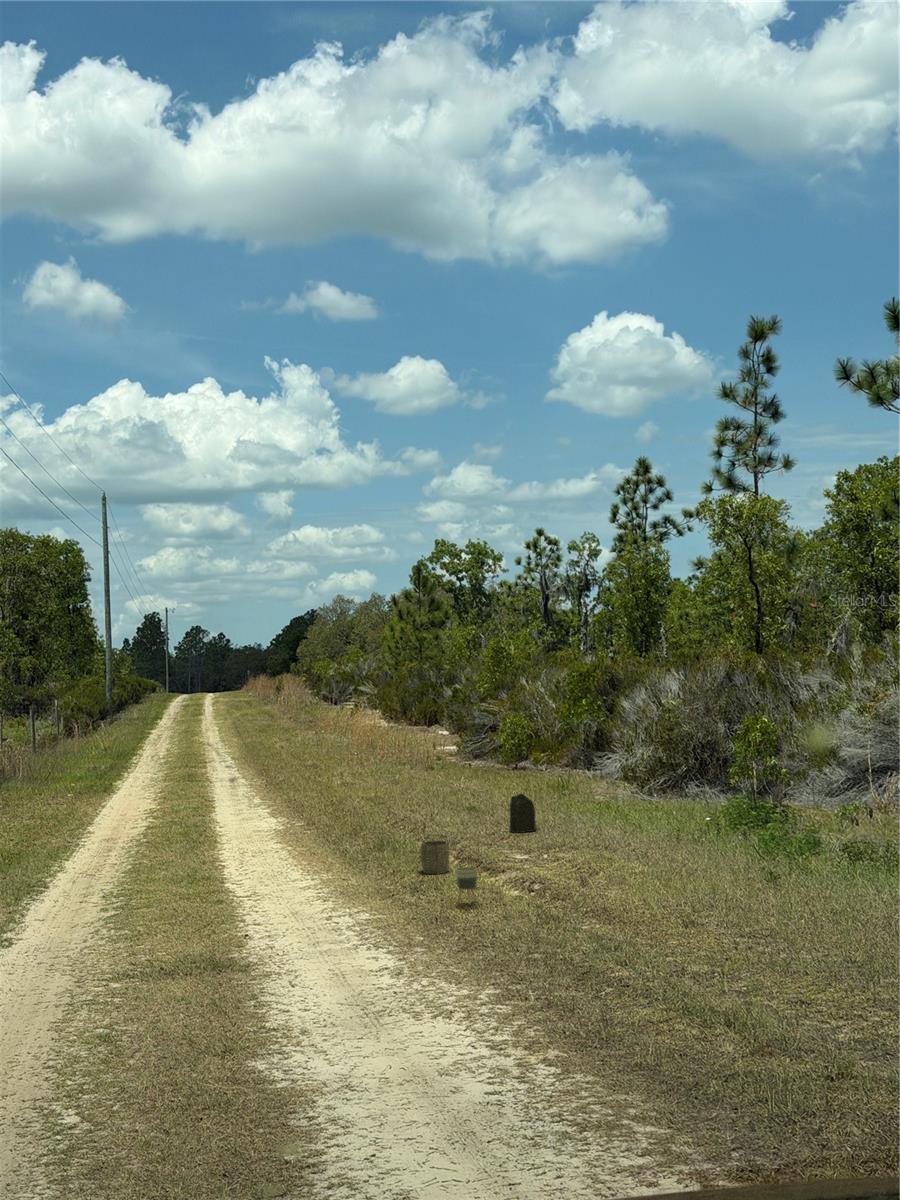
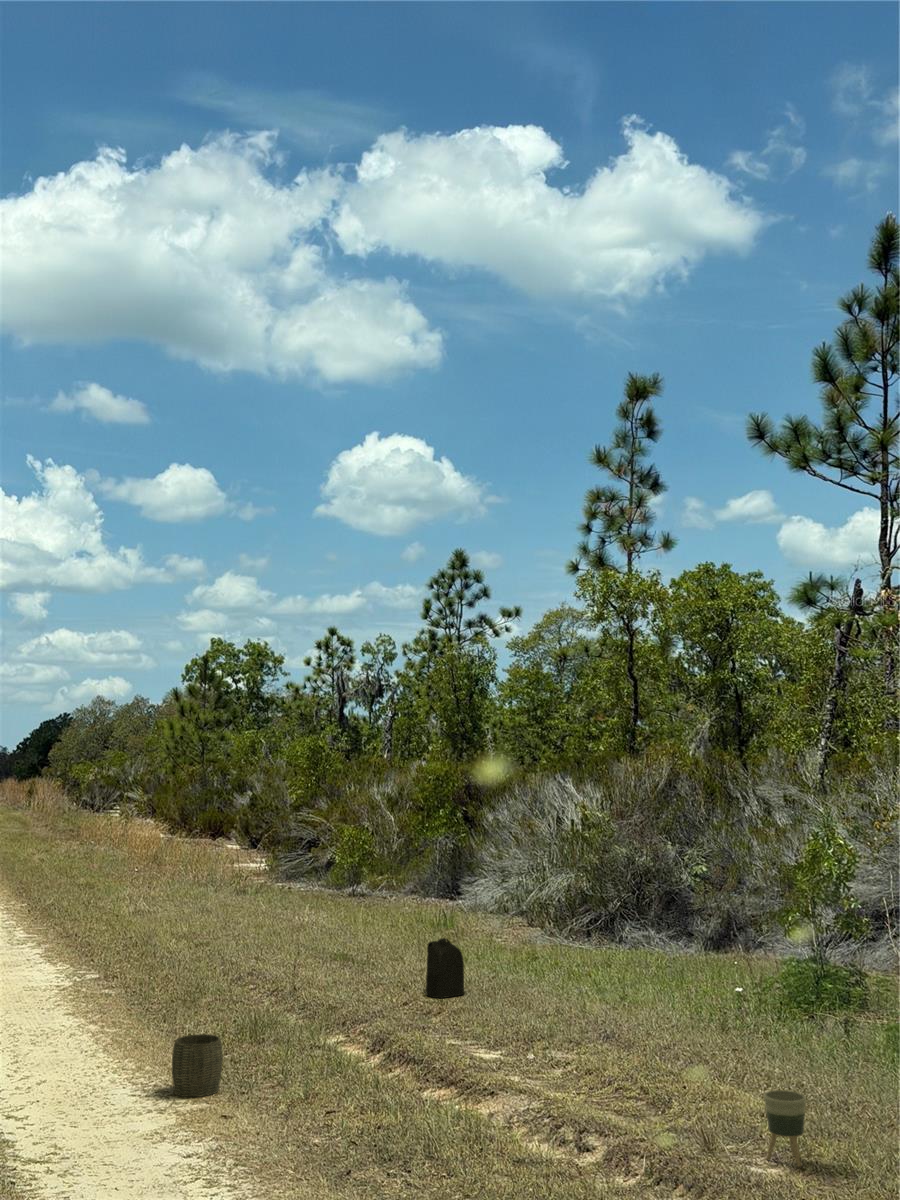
woven basket: present [421,841,449,874] -> present [172,1034,223,1097]
planter: present [456,867,478,905] -> present [764,1090,806,1167]

